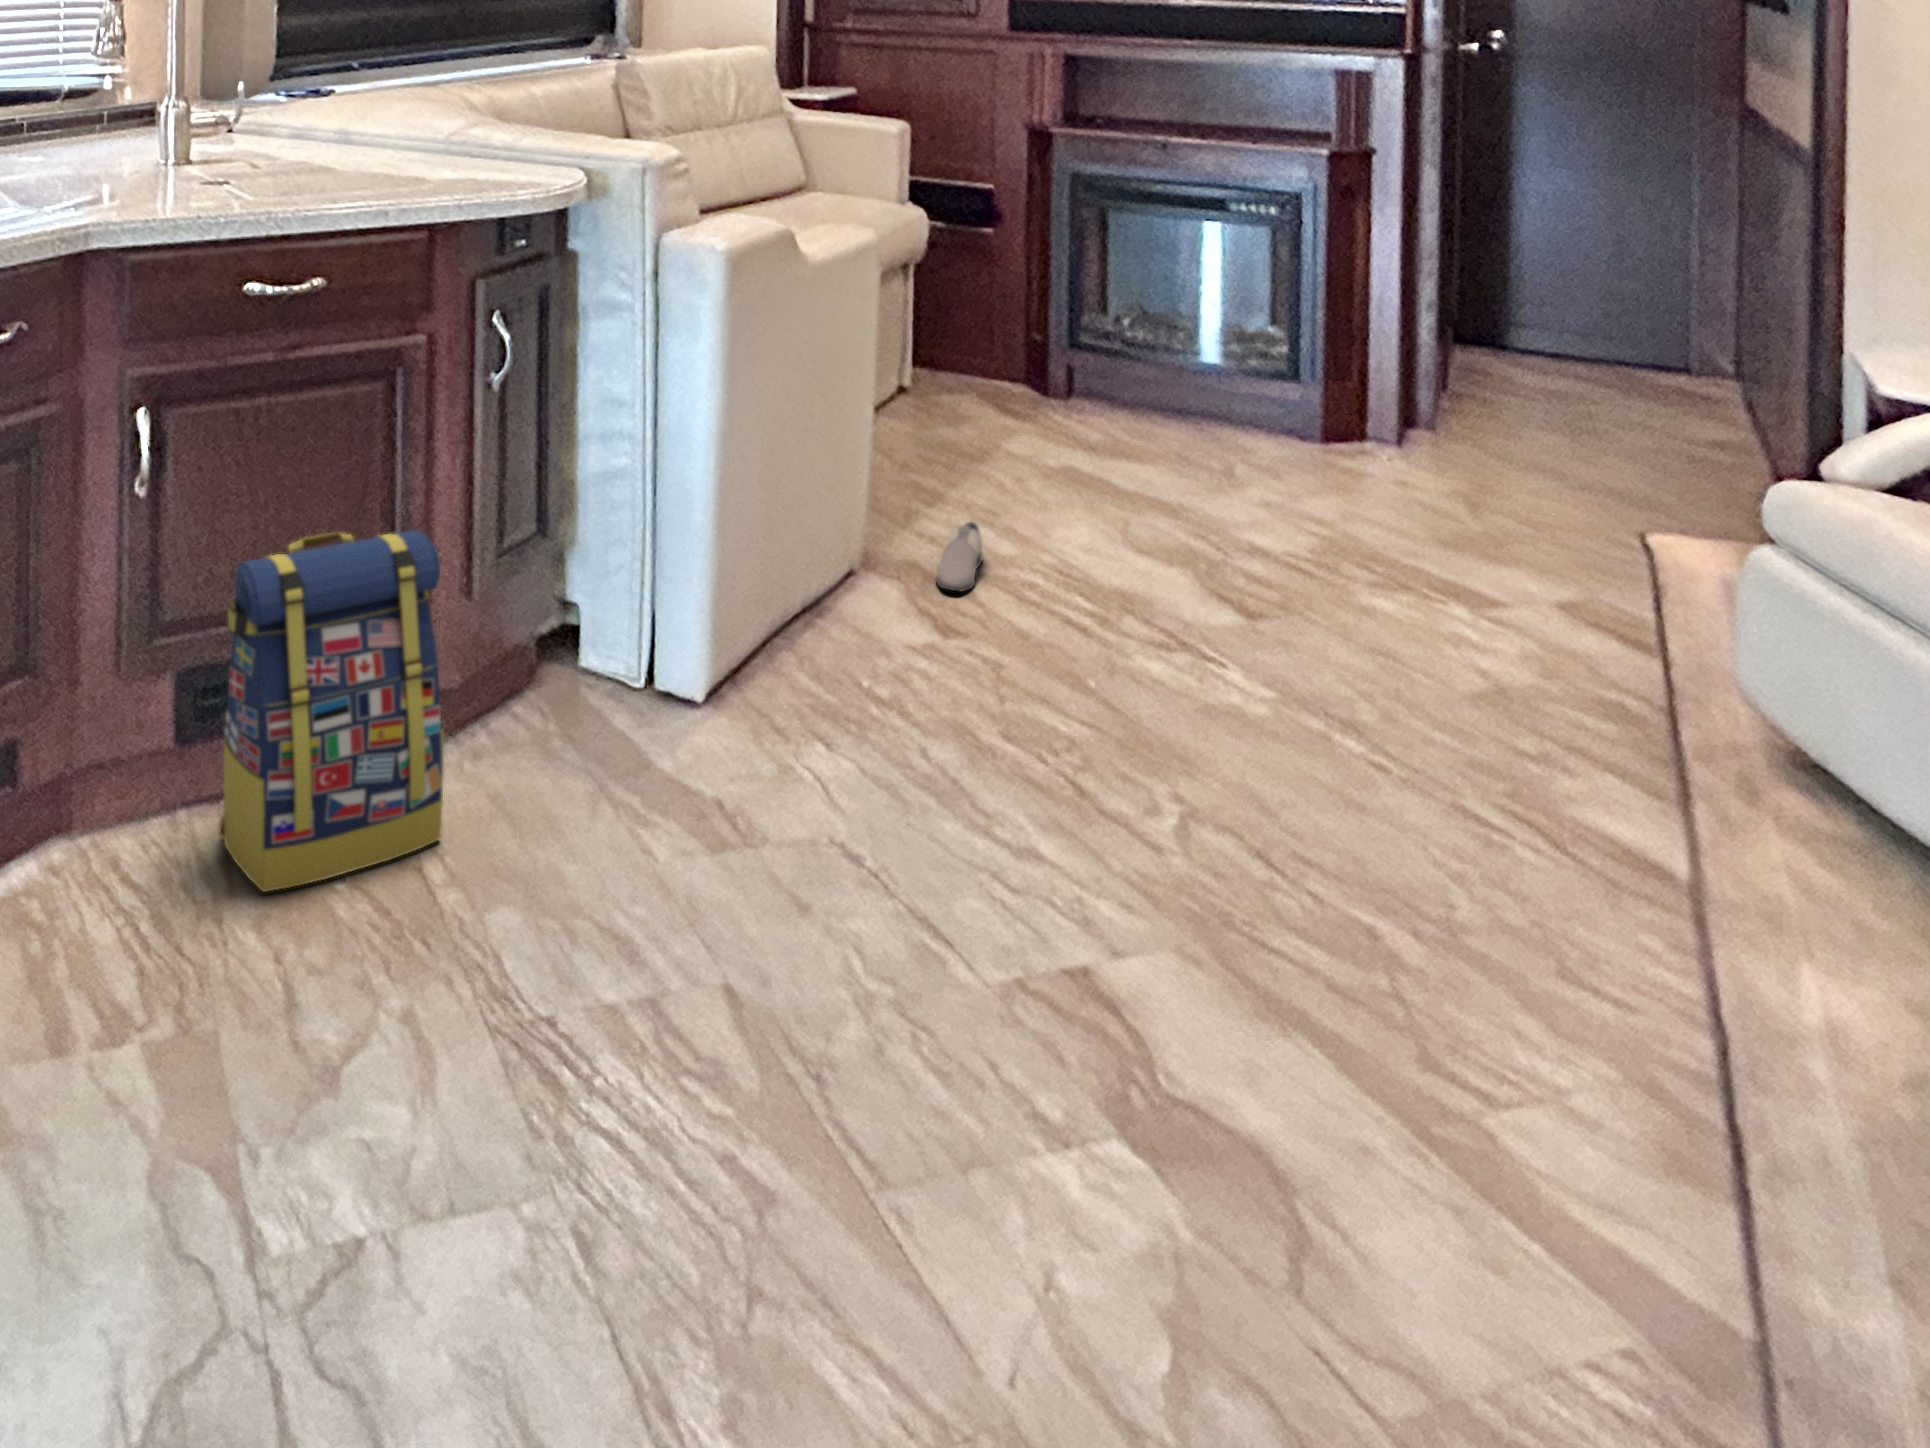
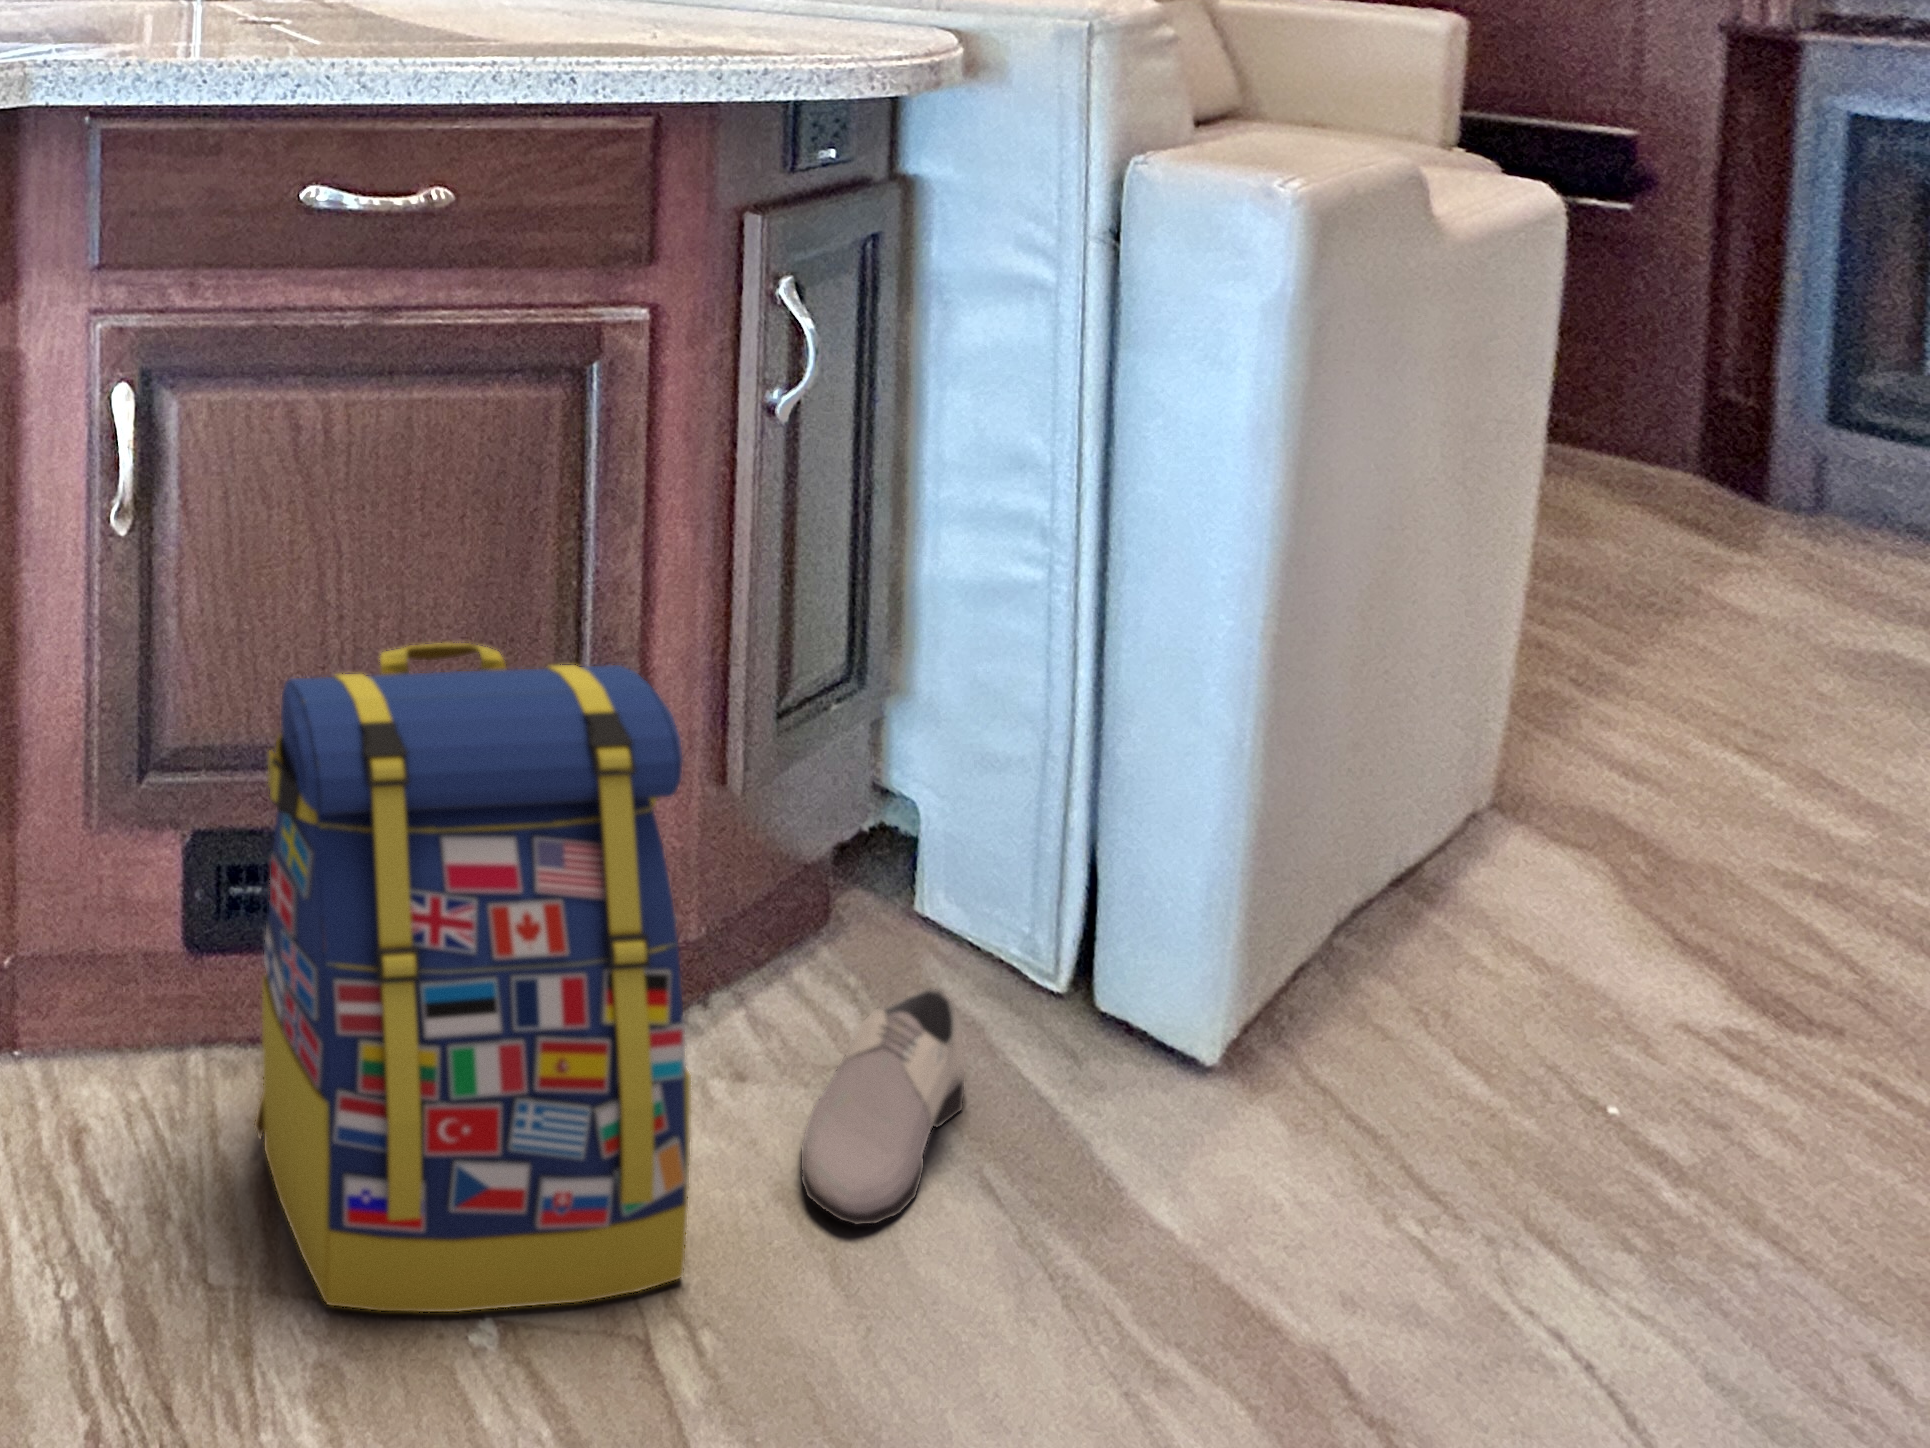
shoe: present [936,522,982,591] -> present [801,989,964,1224]

